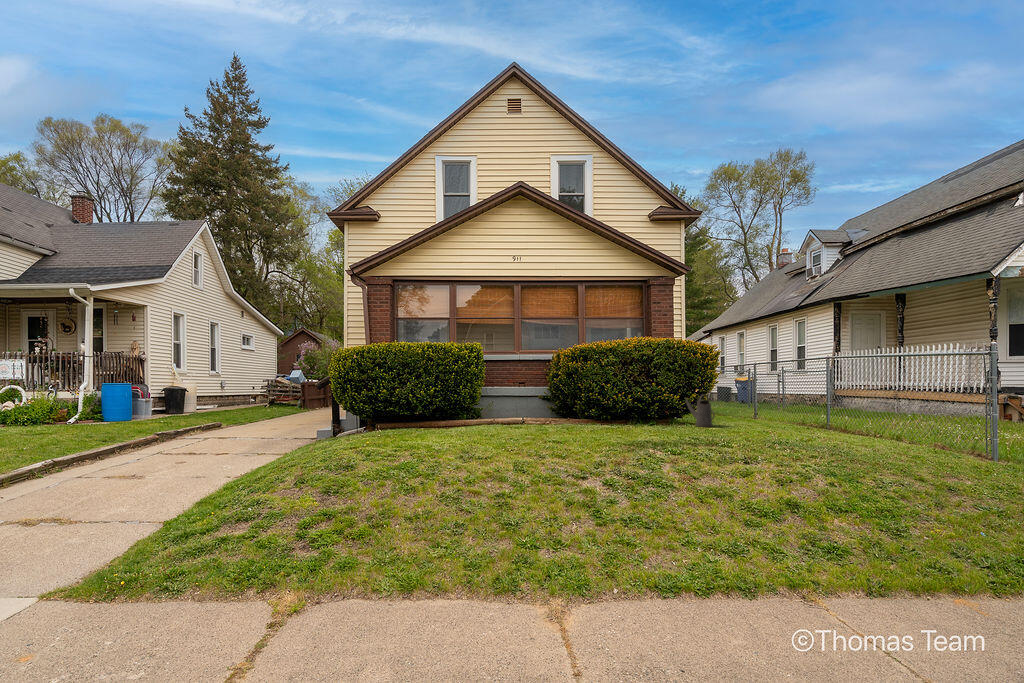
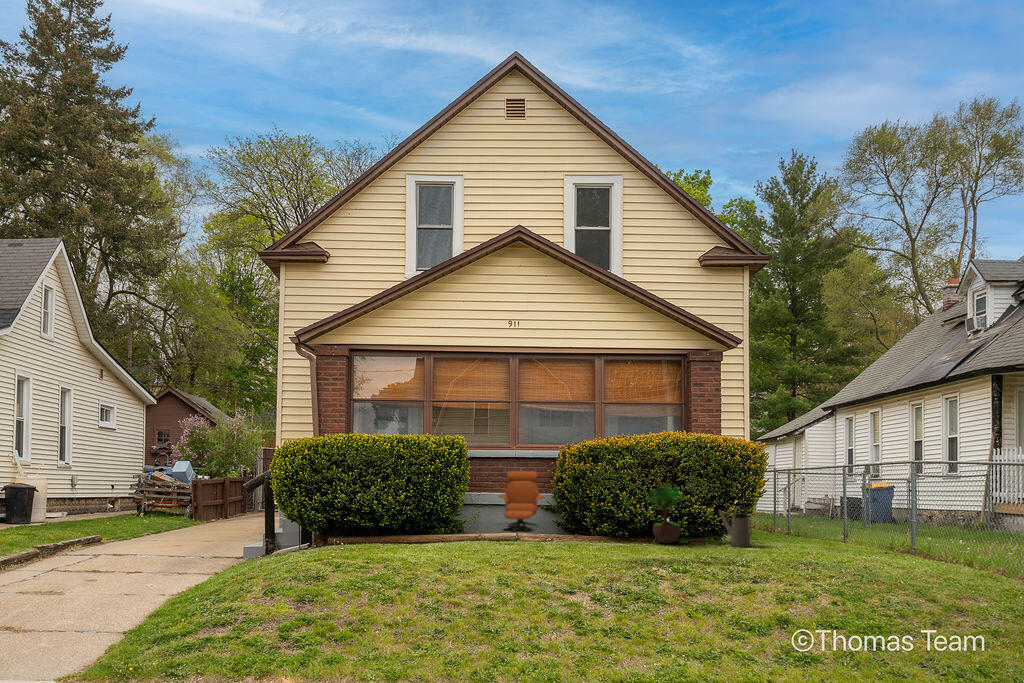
lounge chair: none [508,370,544,417] -> present [499,471,545,532]
potted tree: none [627,374,658,425] -> present [648,485,681,543]

